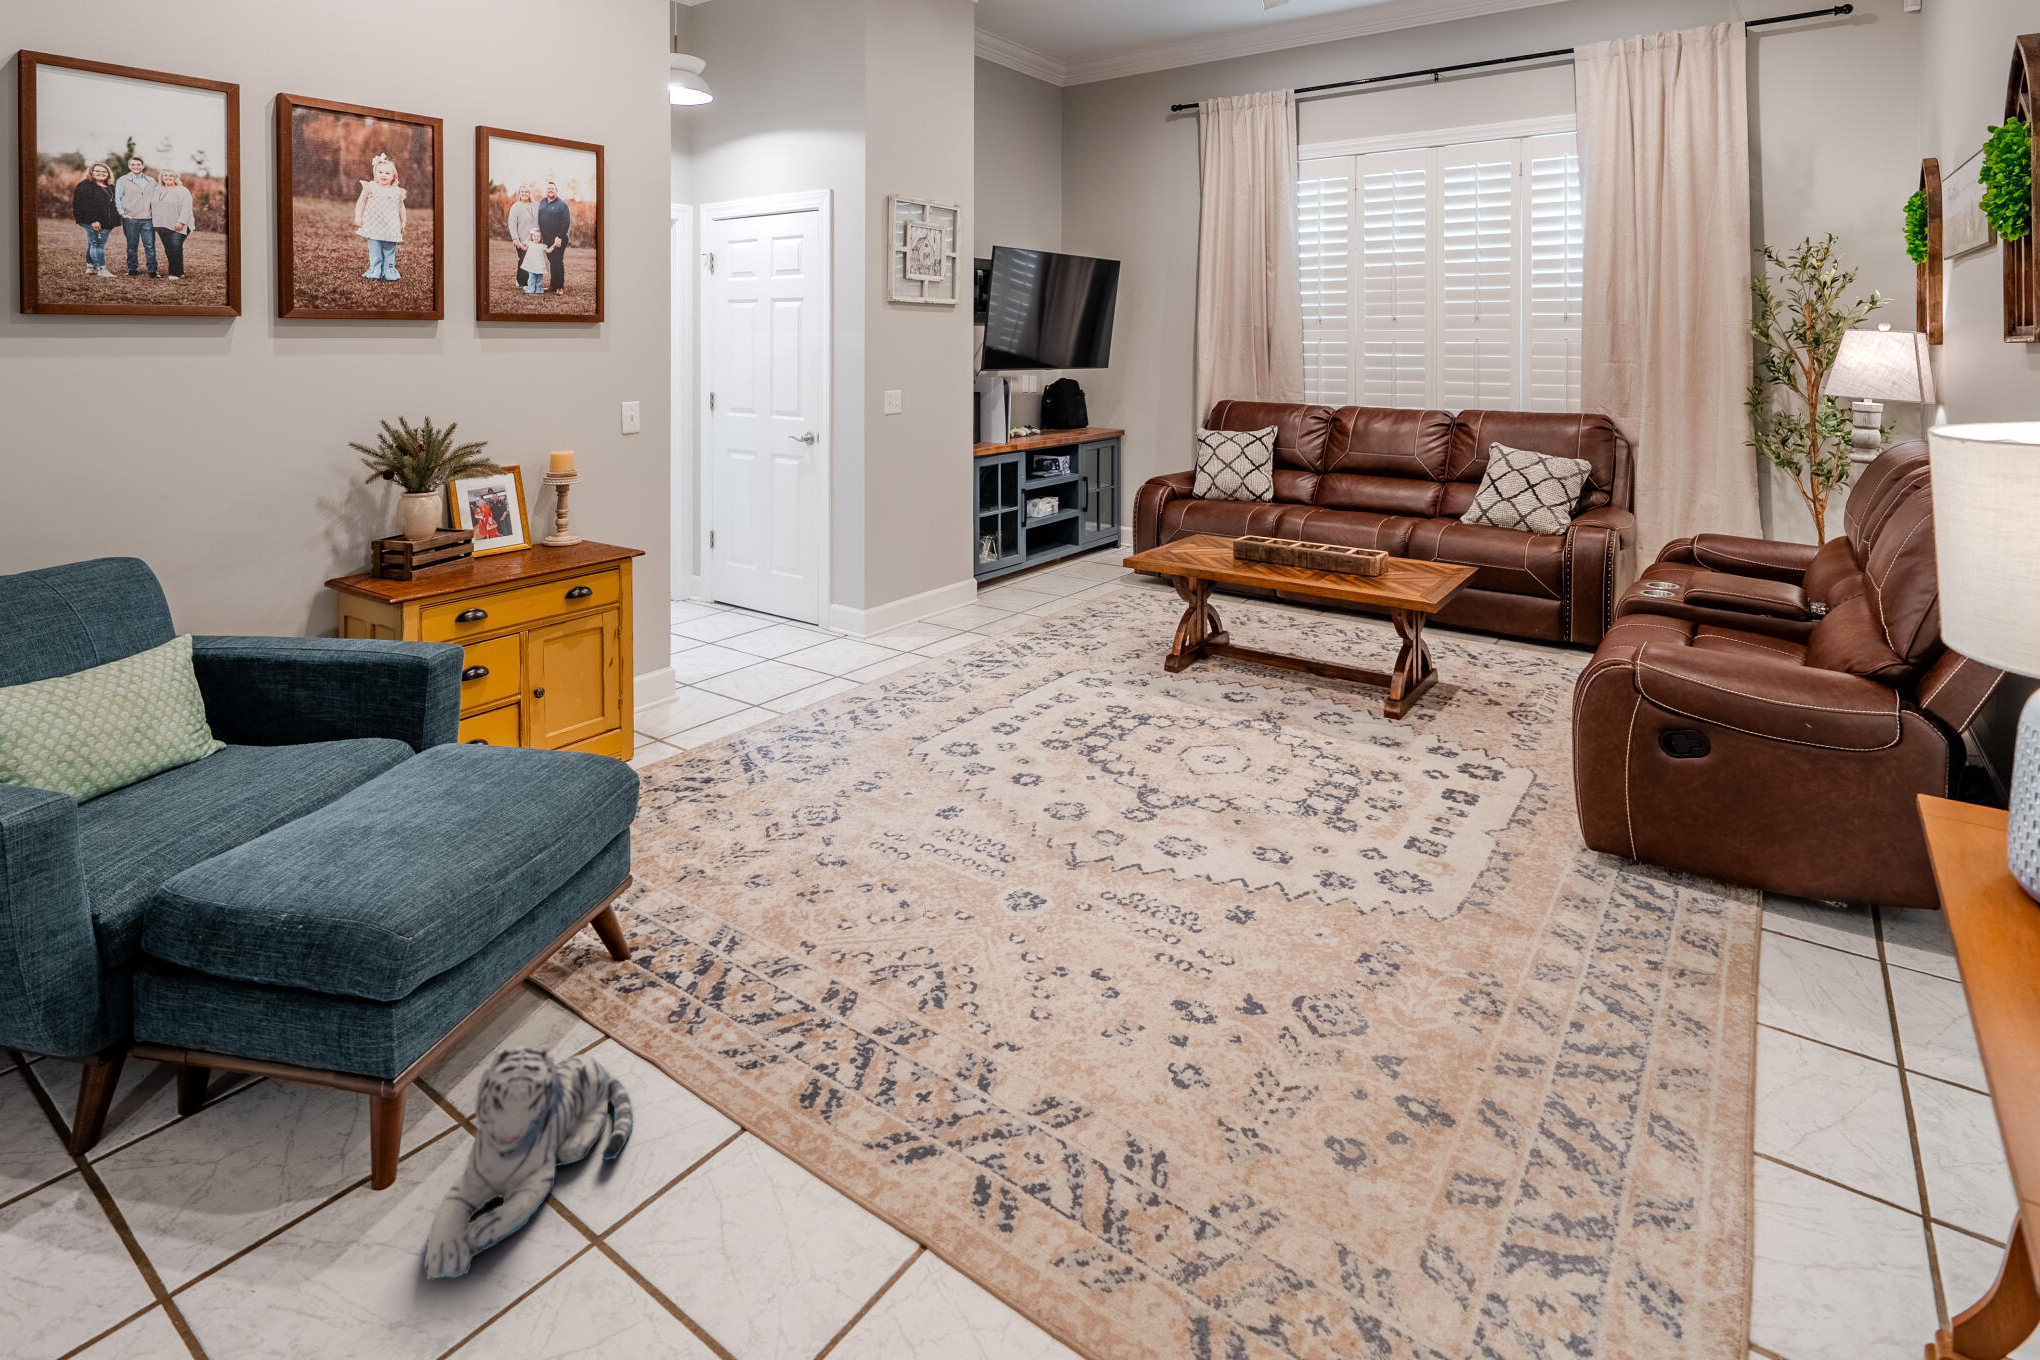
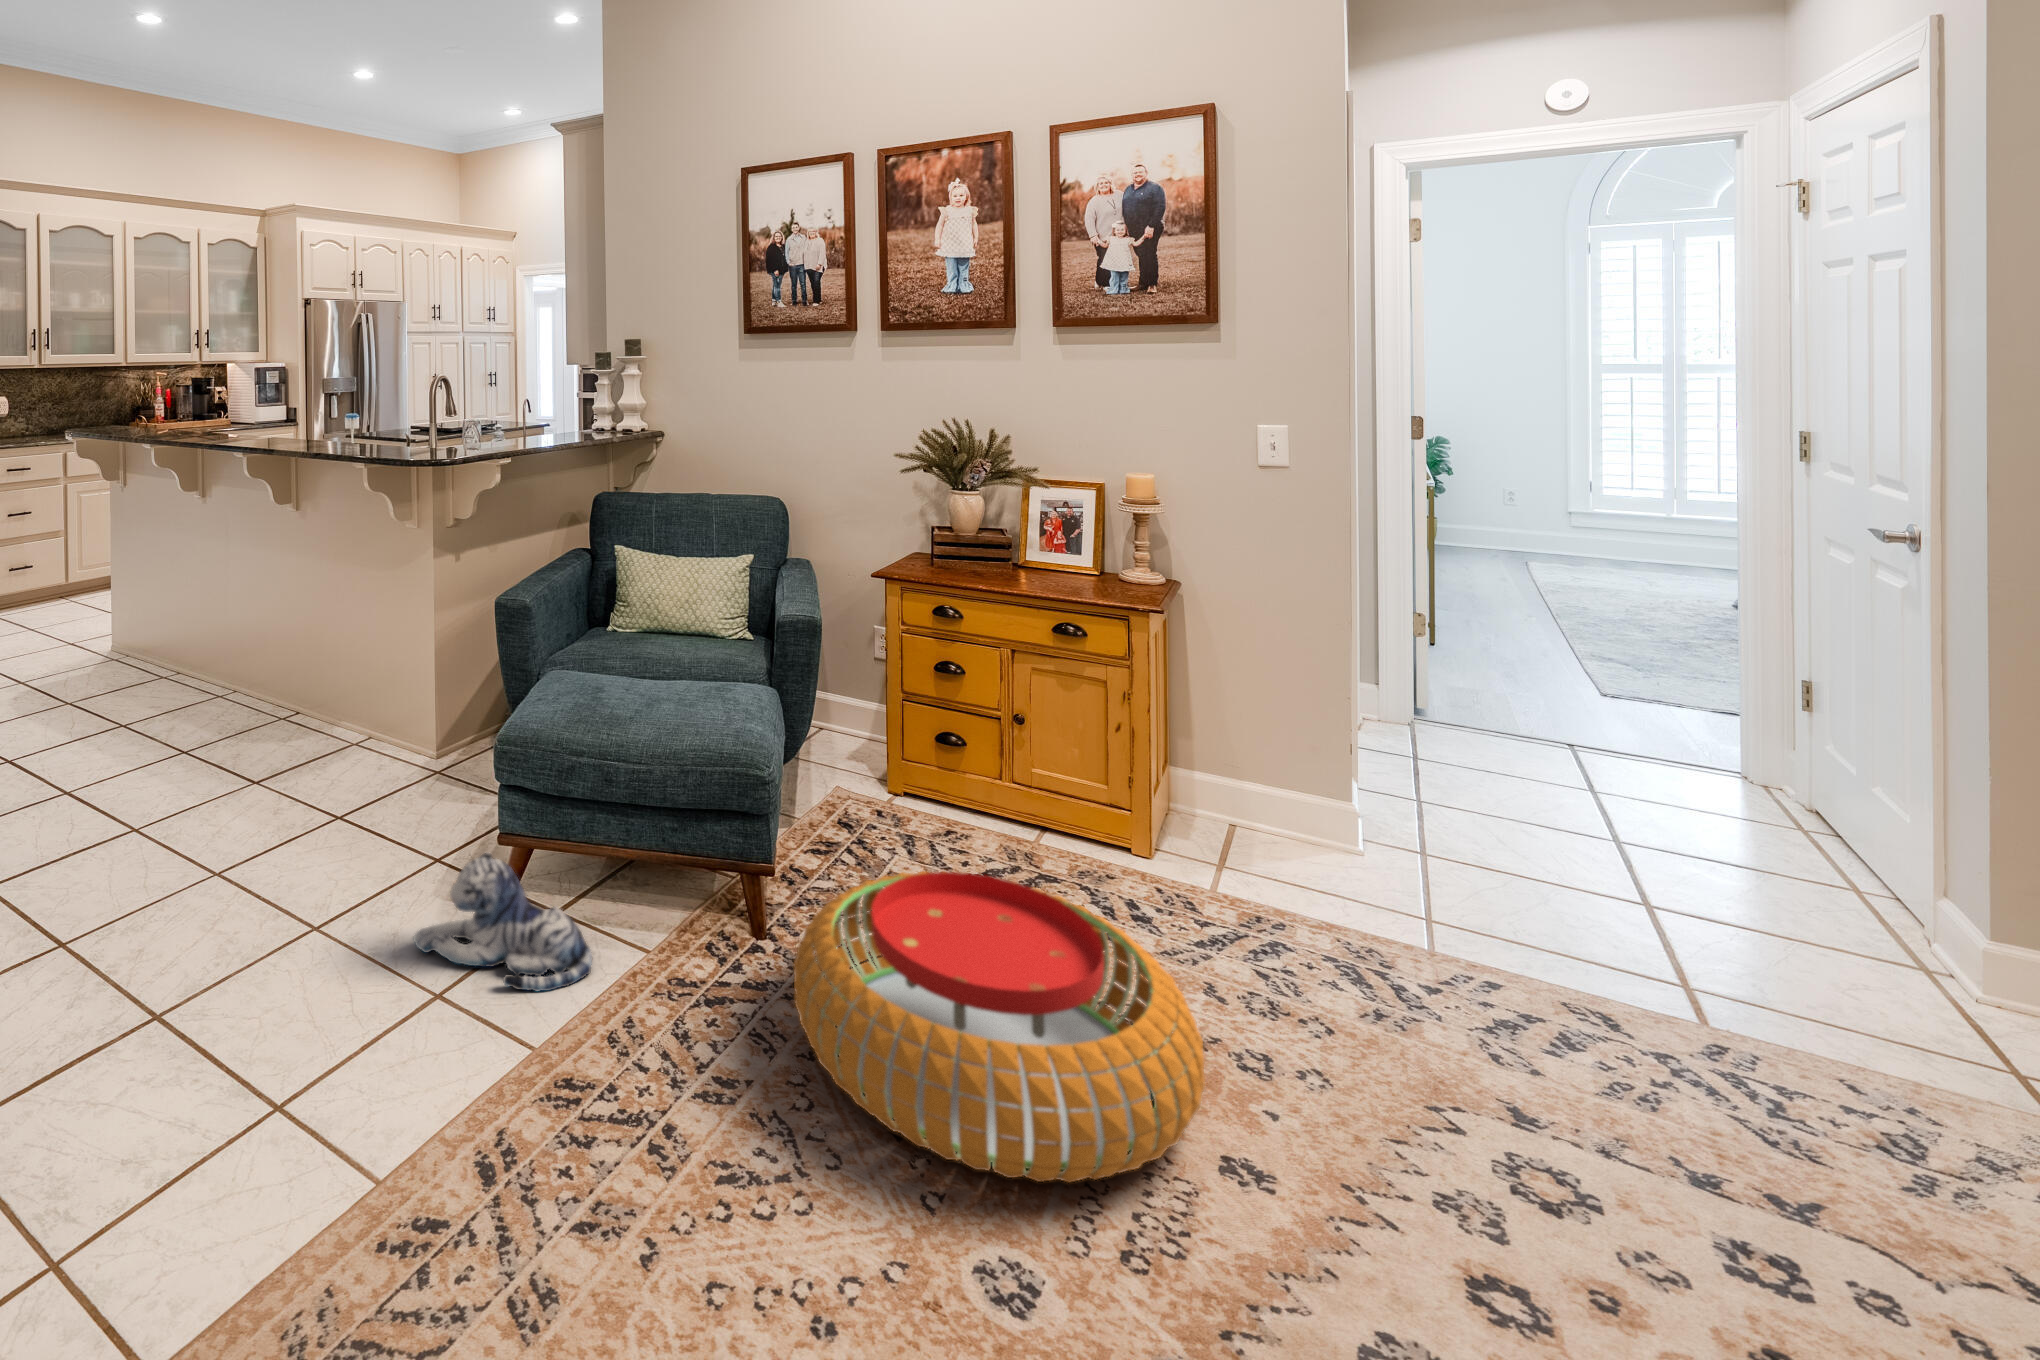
pouf: none [694,741,985,937] -> present [794,871,1205,1183]

